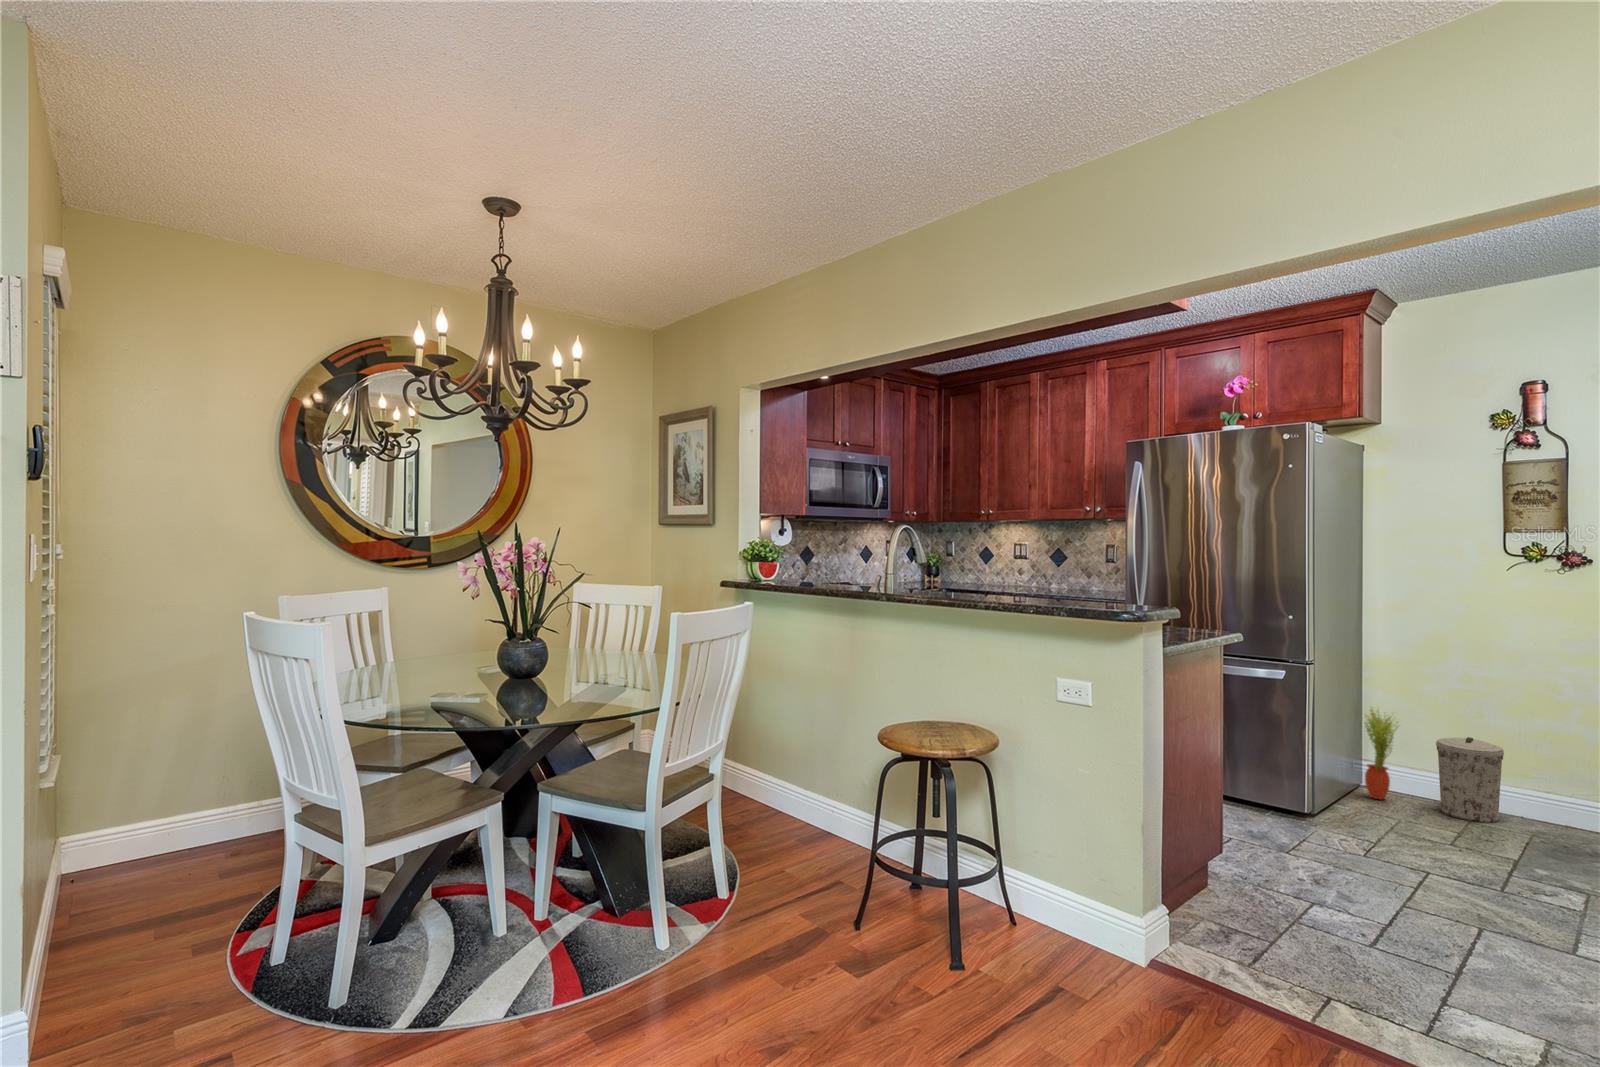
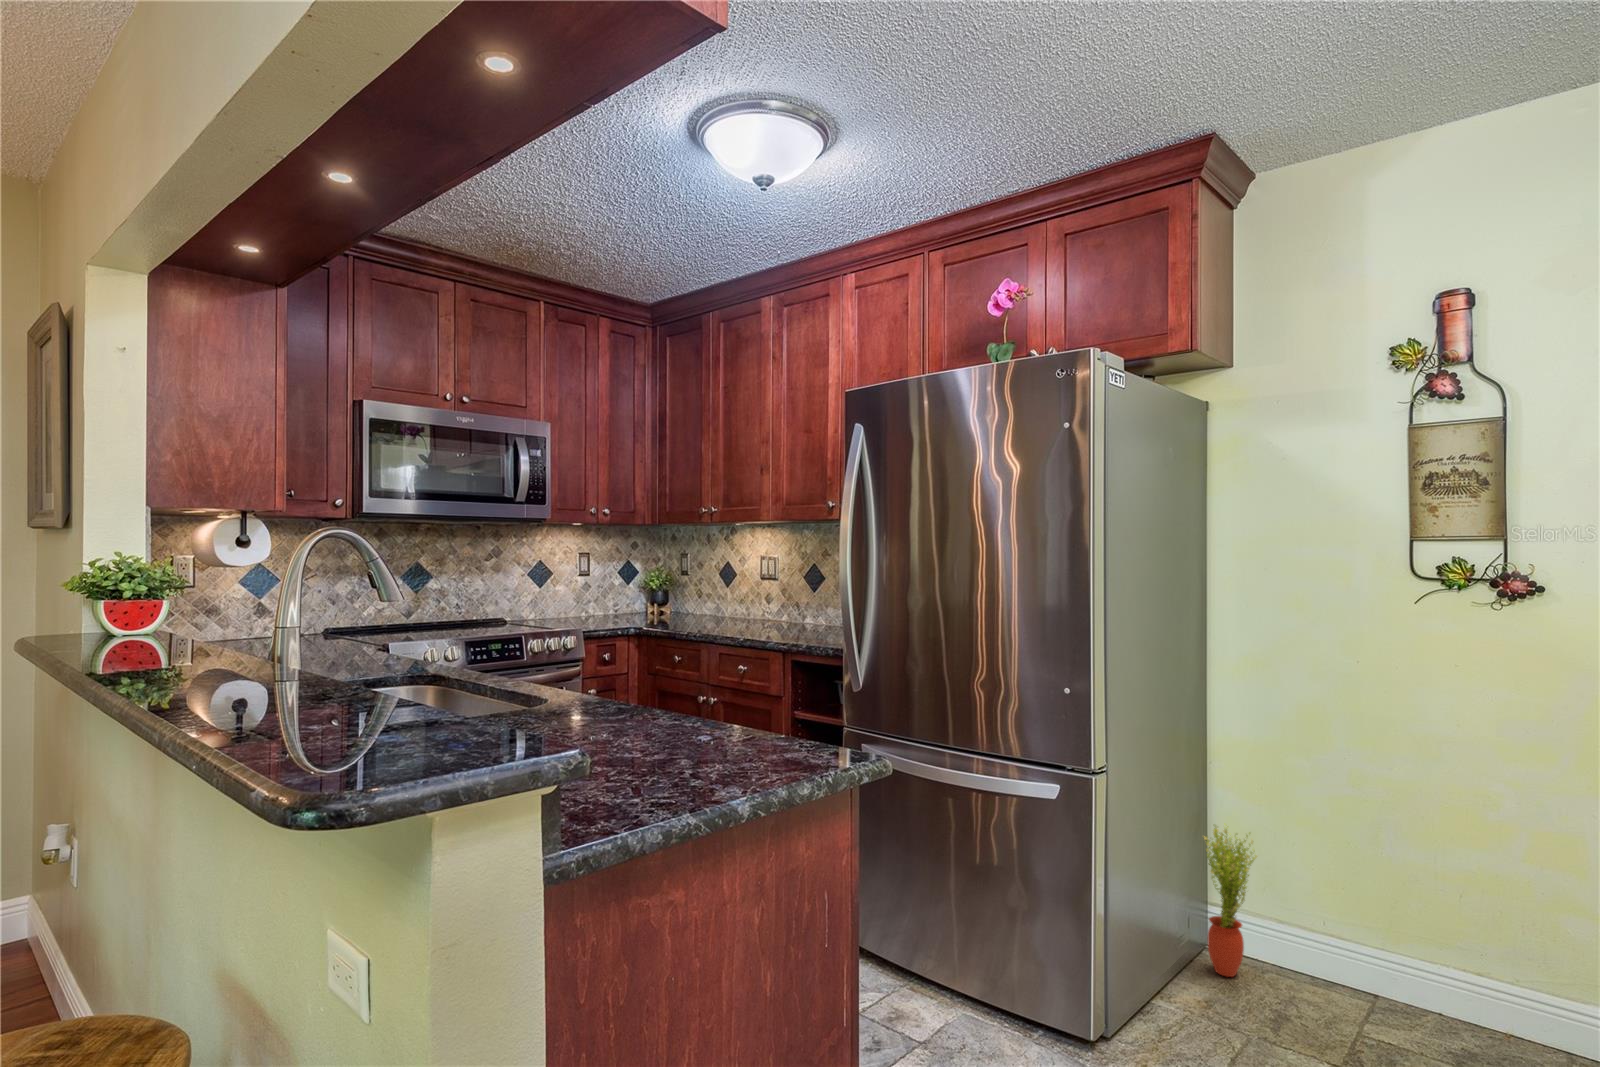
trash can: present [1436,737,1504,823] -> none [1310,878,1412,1031]

